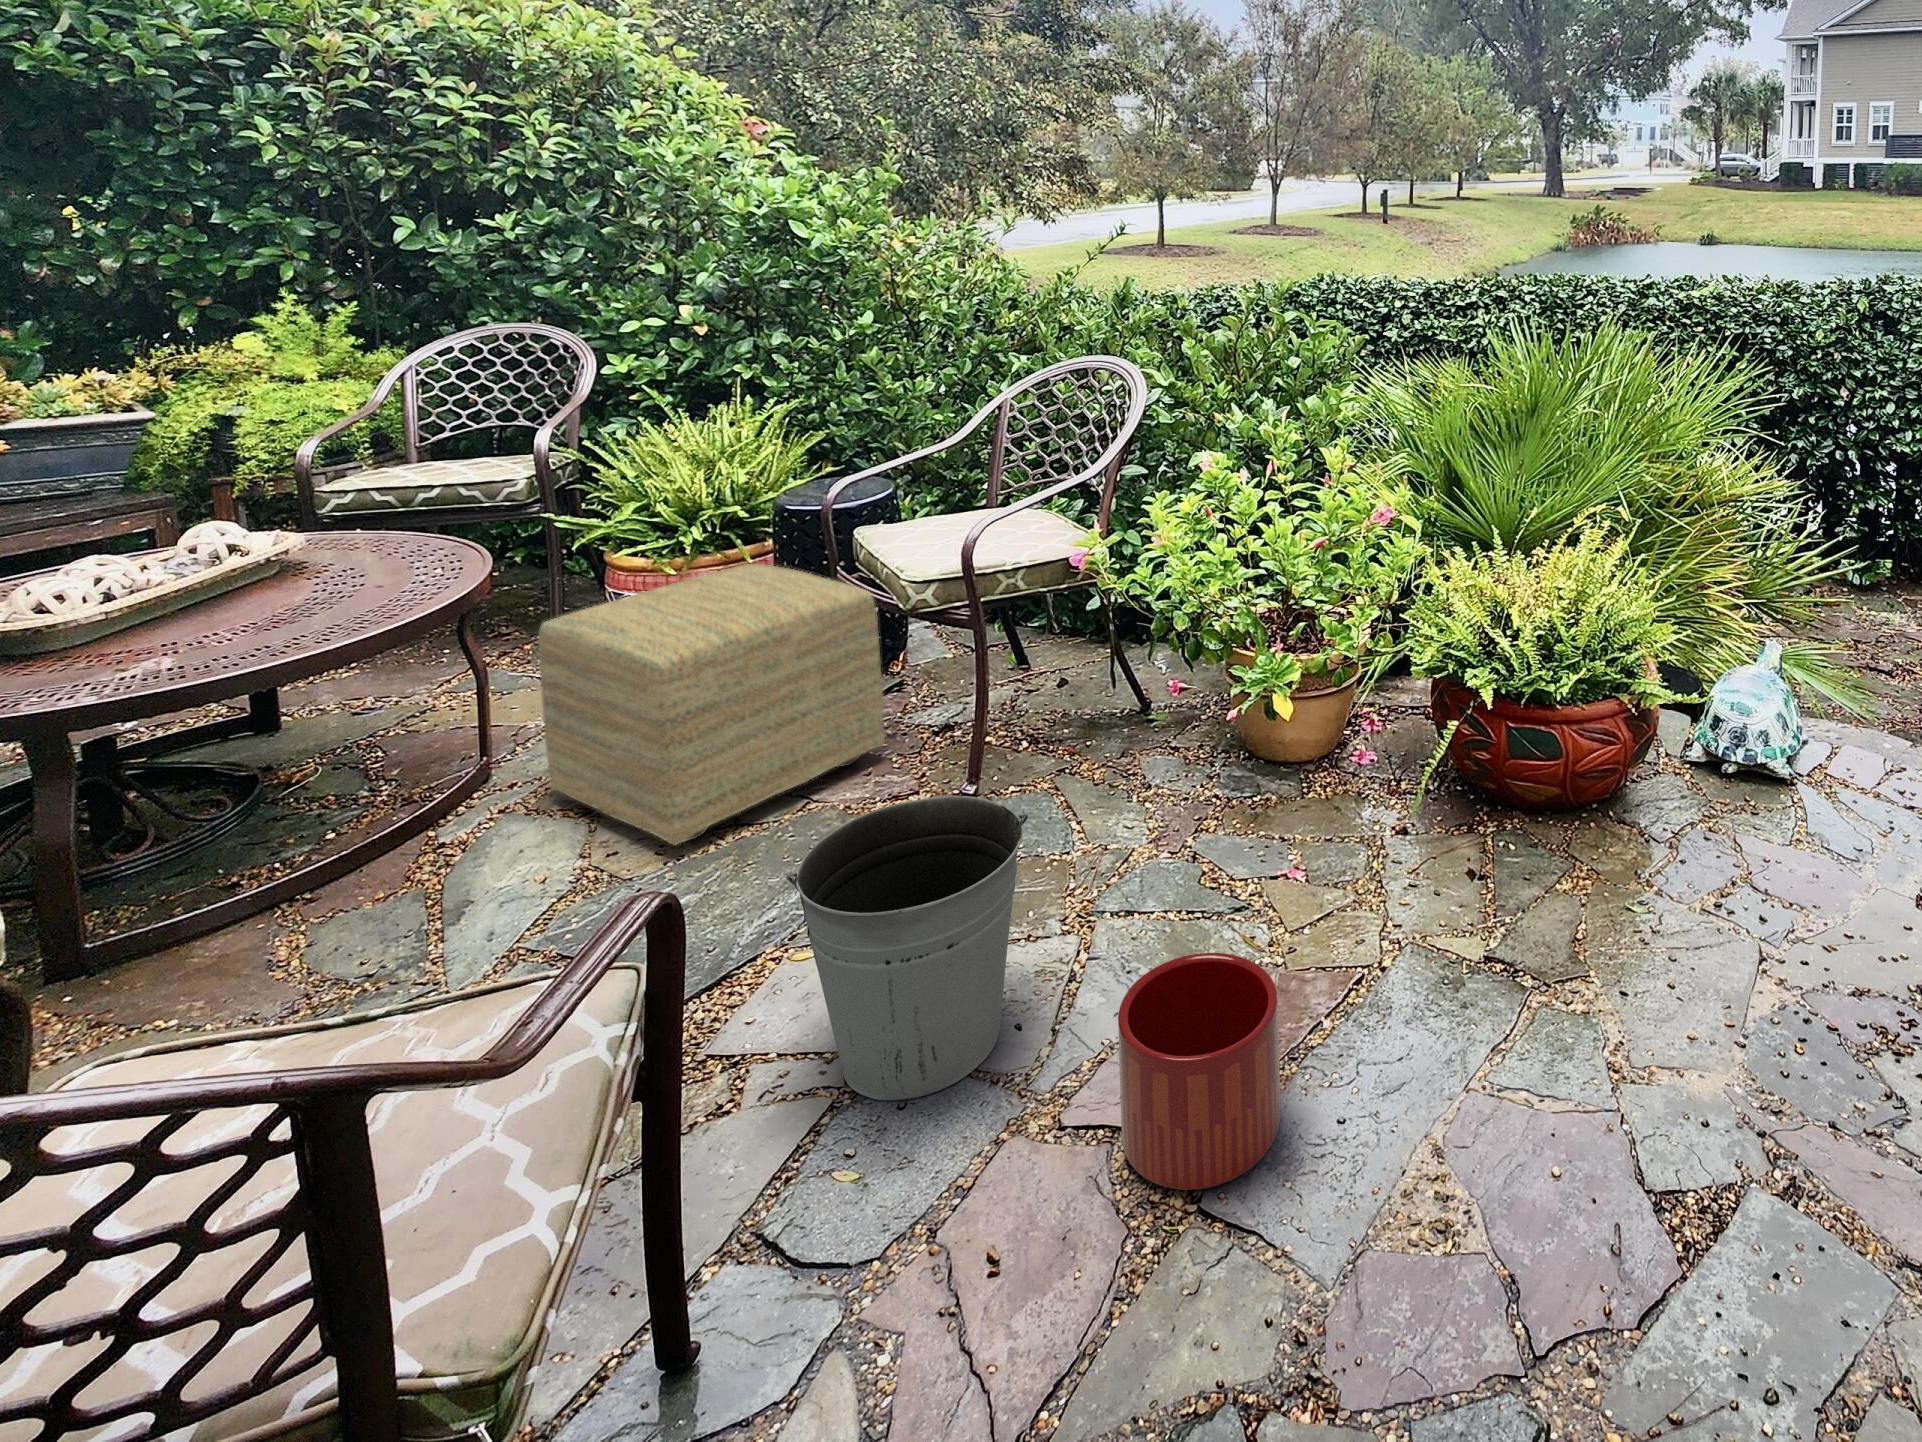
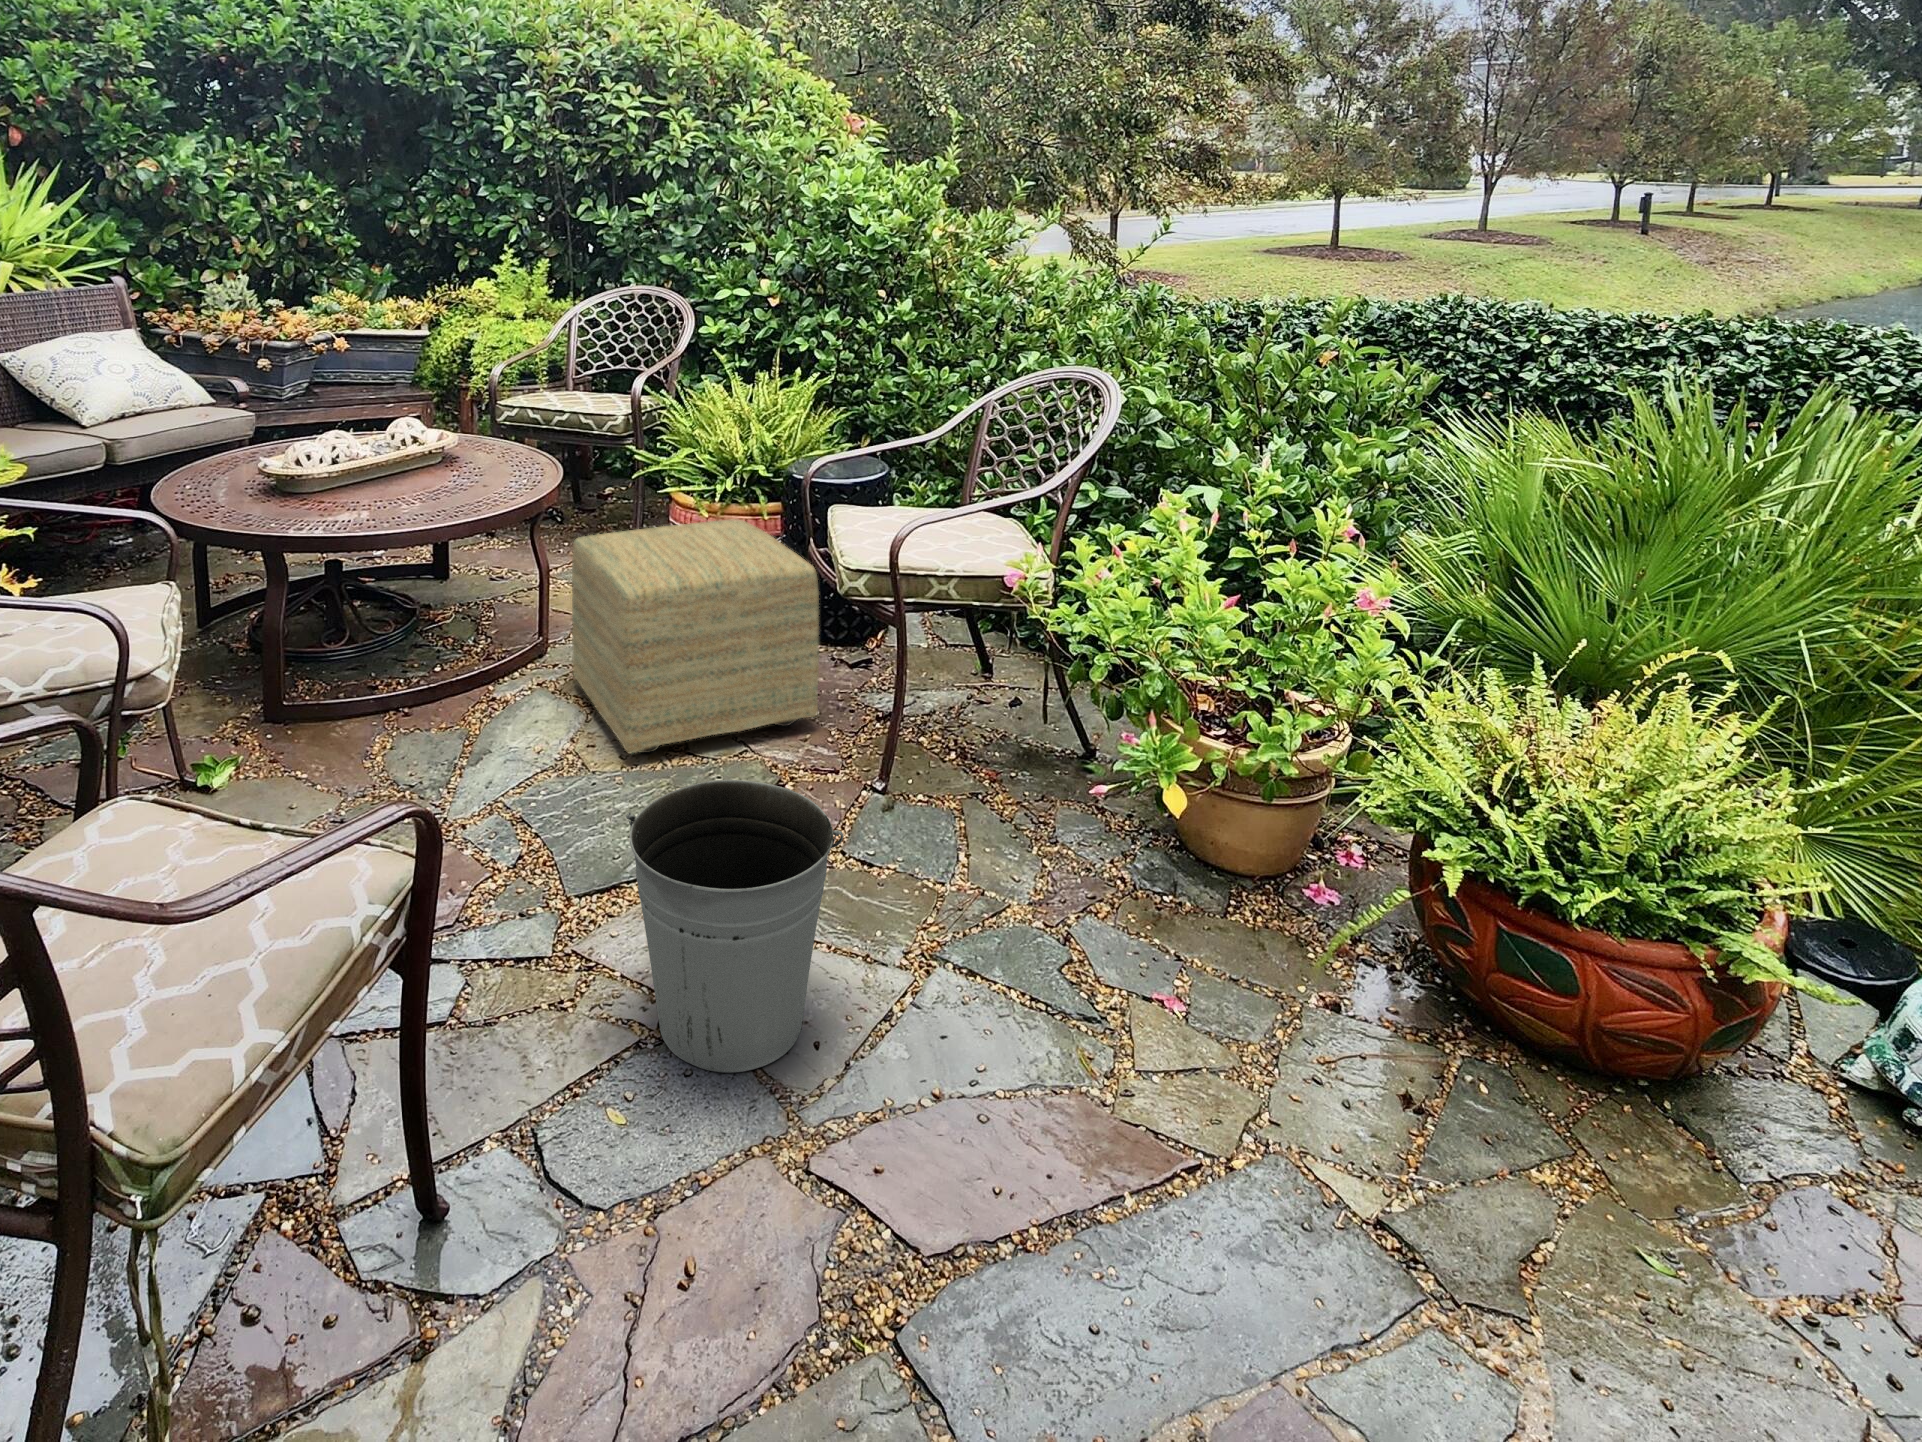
planter: present [1118,953,1280,1190] -> none [849,1048,1030,1328]

